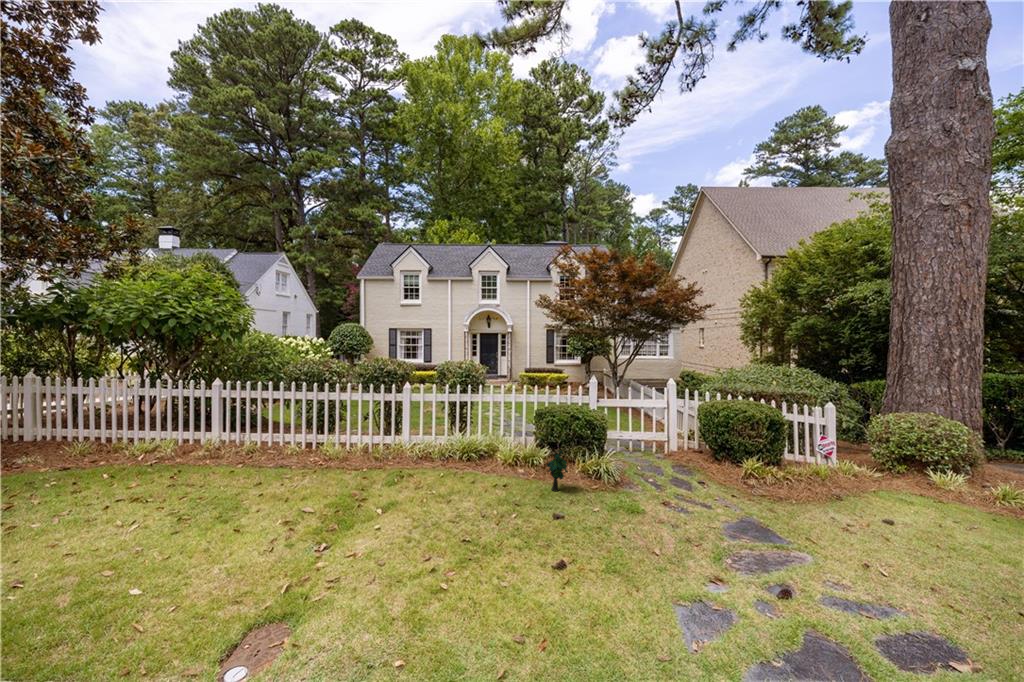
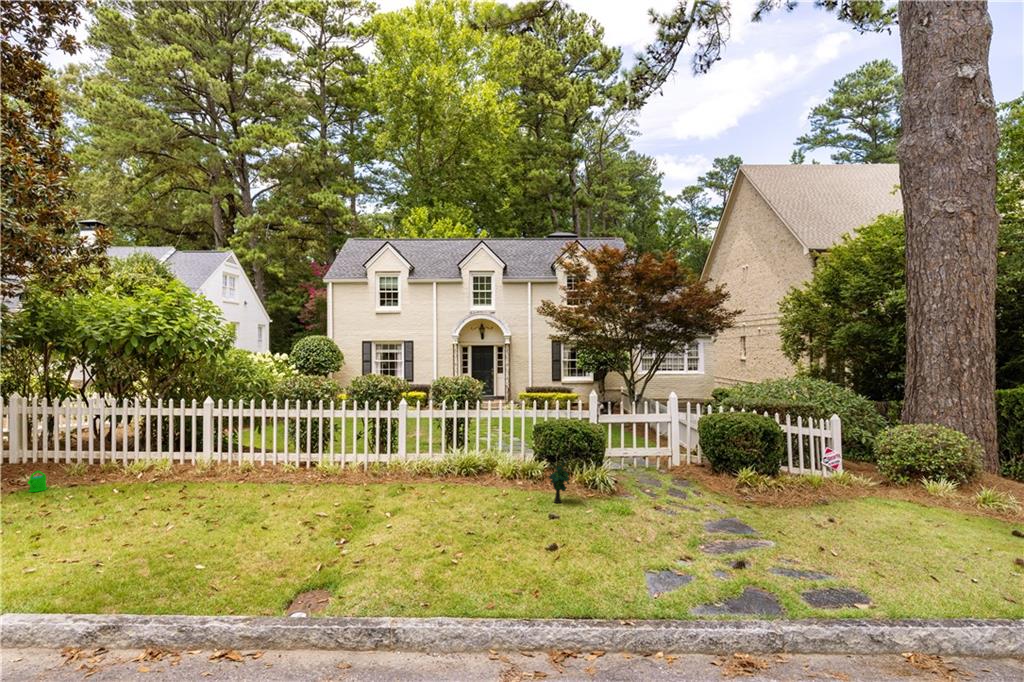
watering can: none [25,451,51,473] -> present [28,471,47,492]

